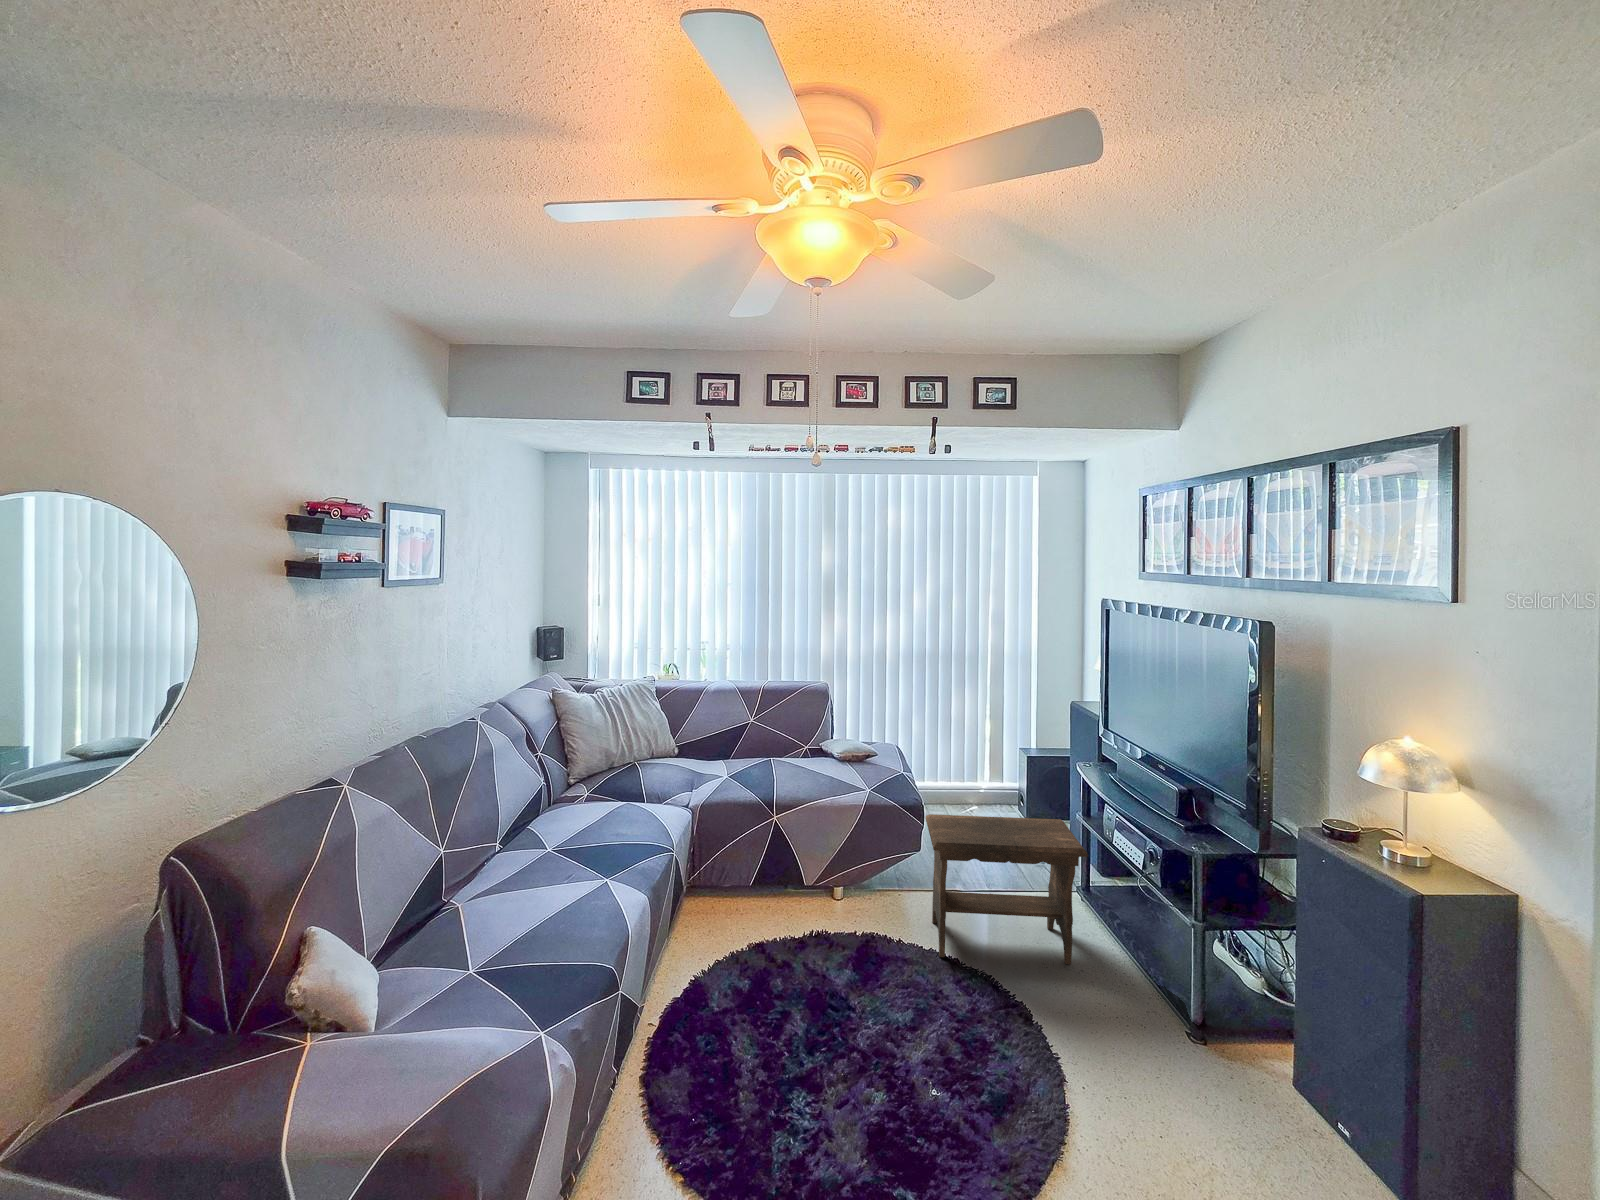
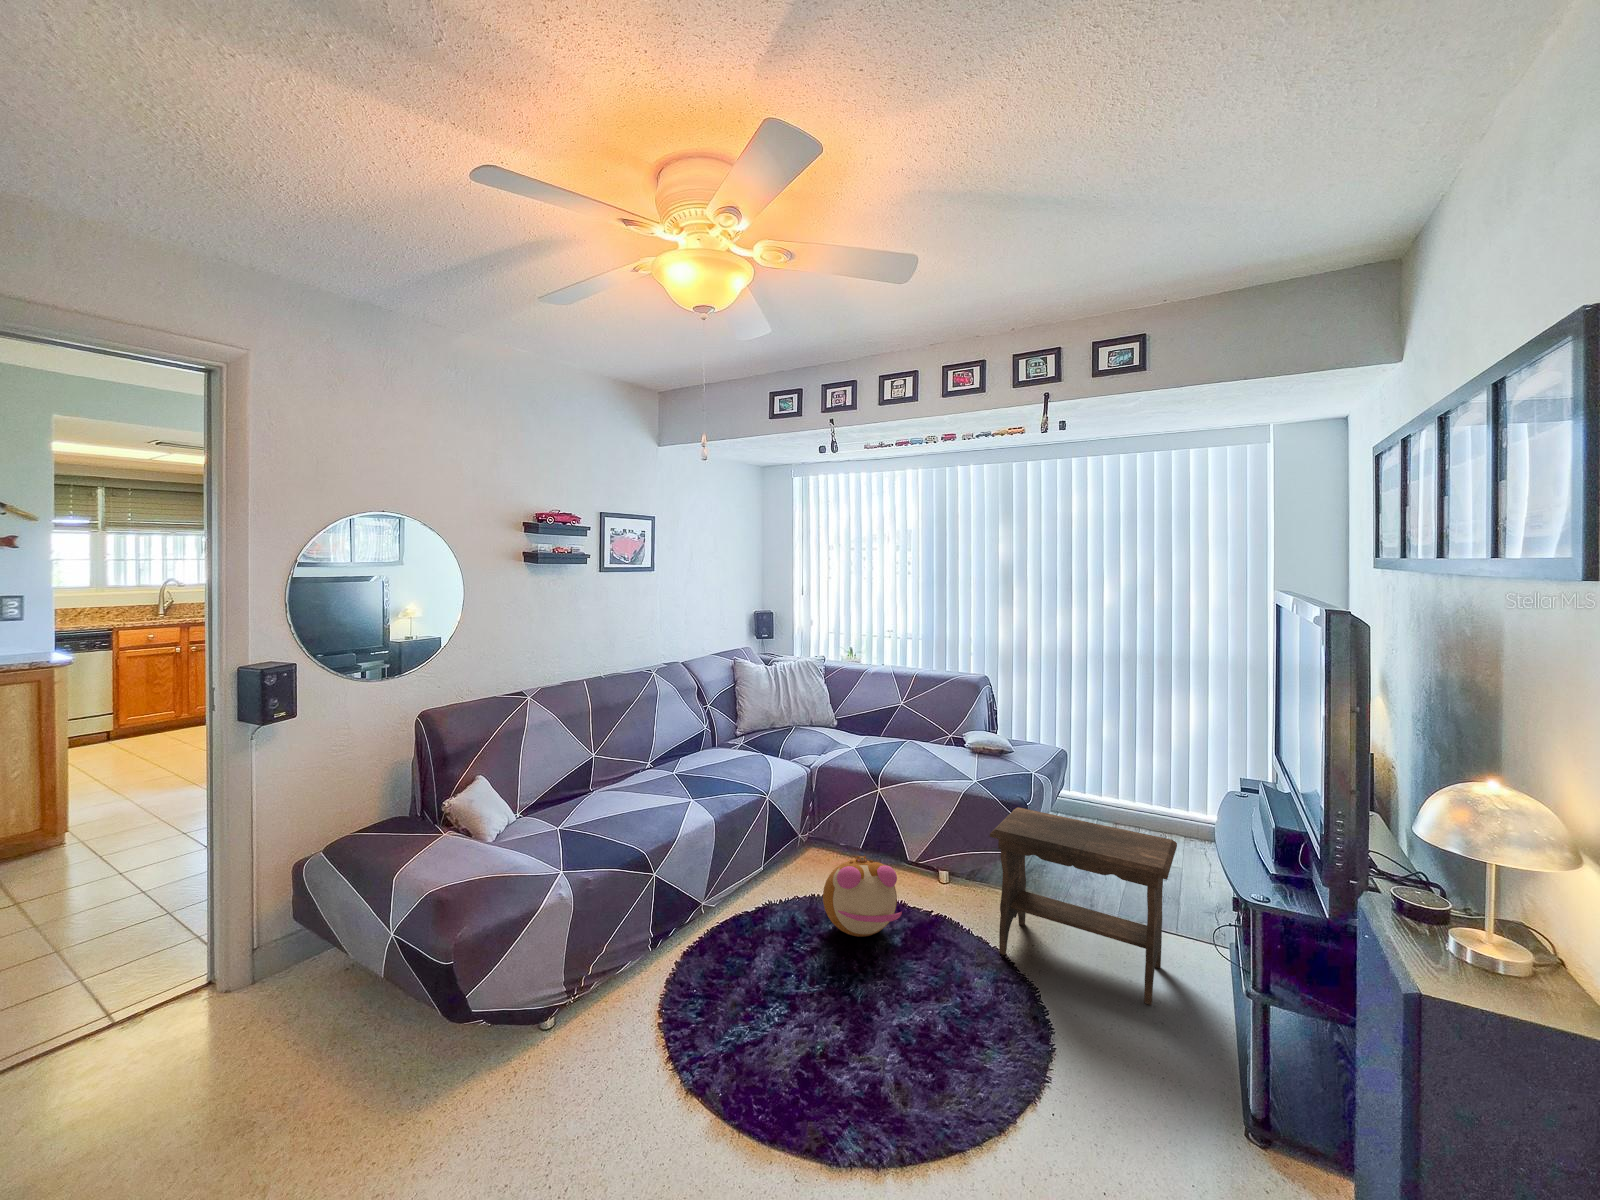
plush toy: none [776,898,864,985] -> present [823,856,902,936]

